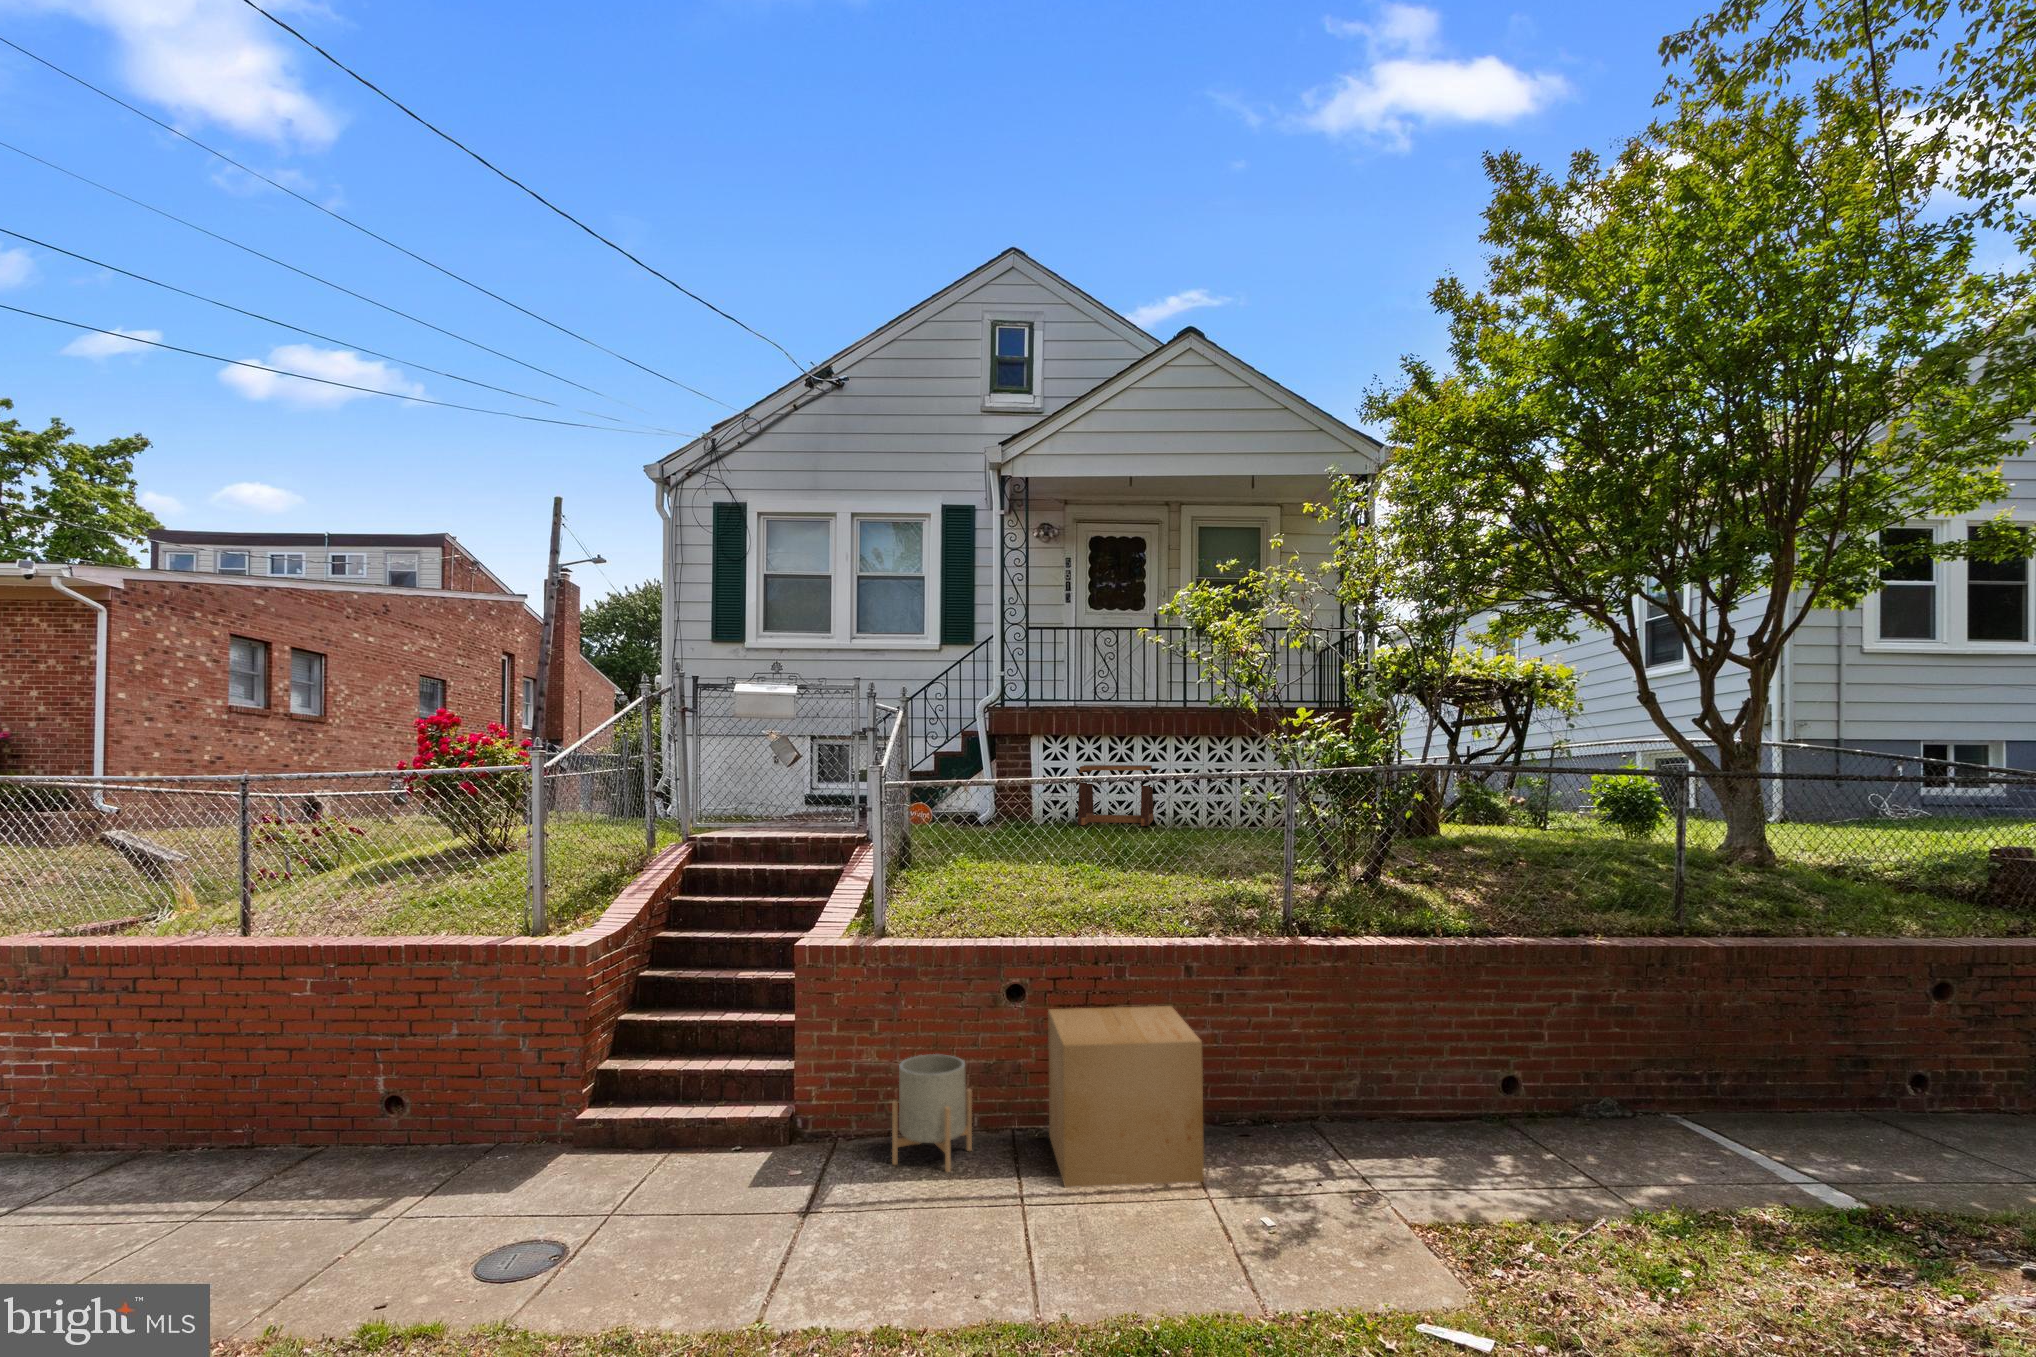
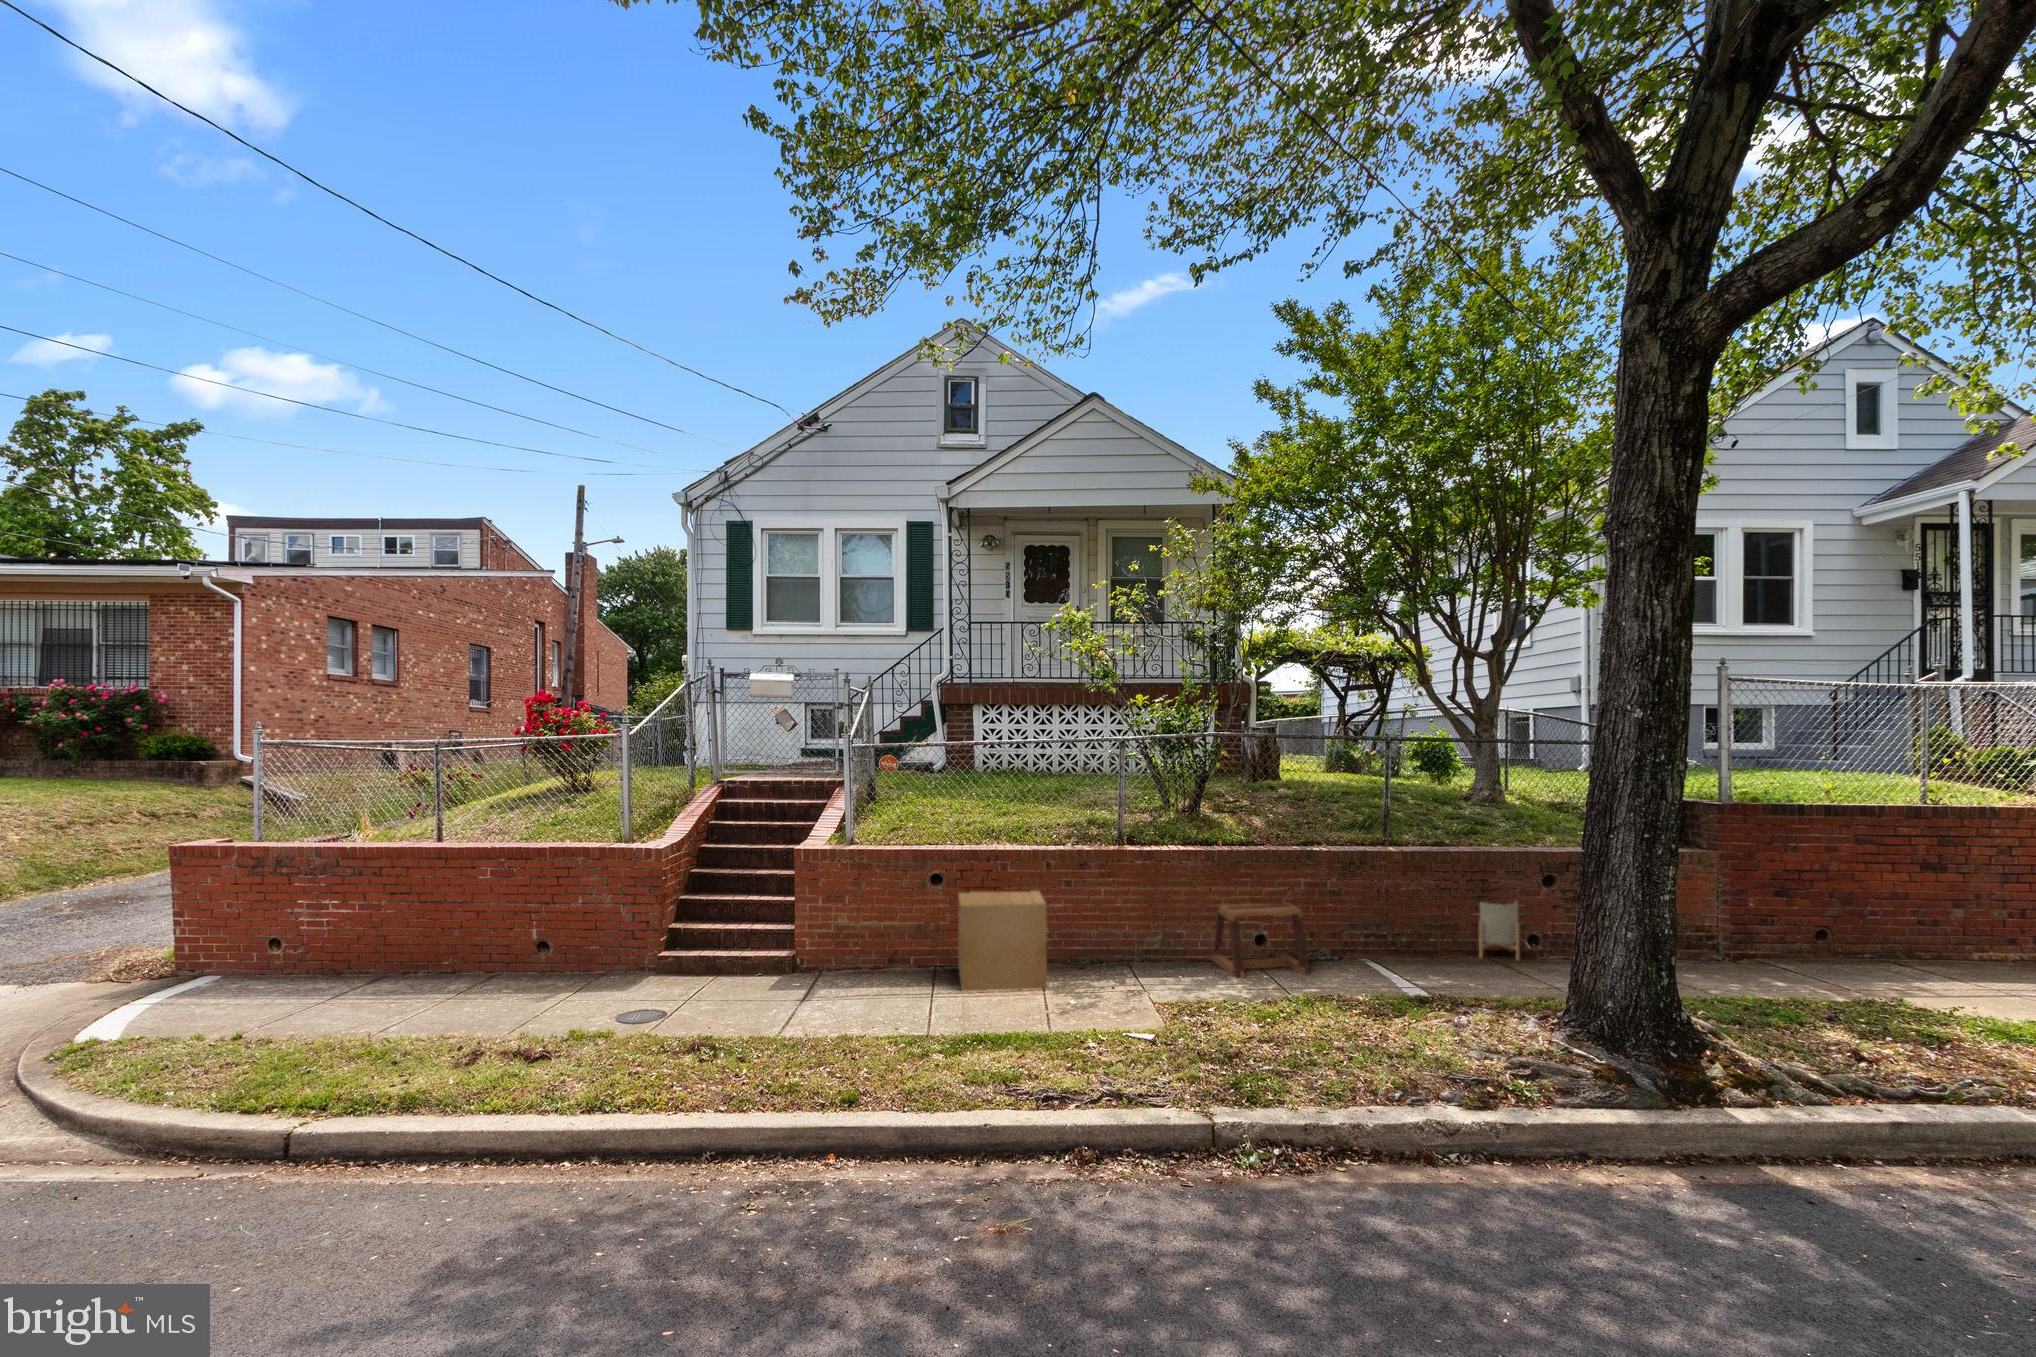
stool: present [1078,765,1154,826] -> present [1211,903,1309,979]
planter: present [892,1054,972,1172] -> present [1479,902,1519,960]

